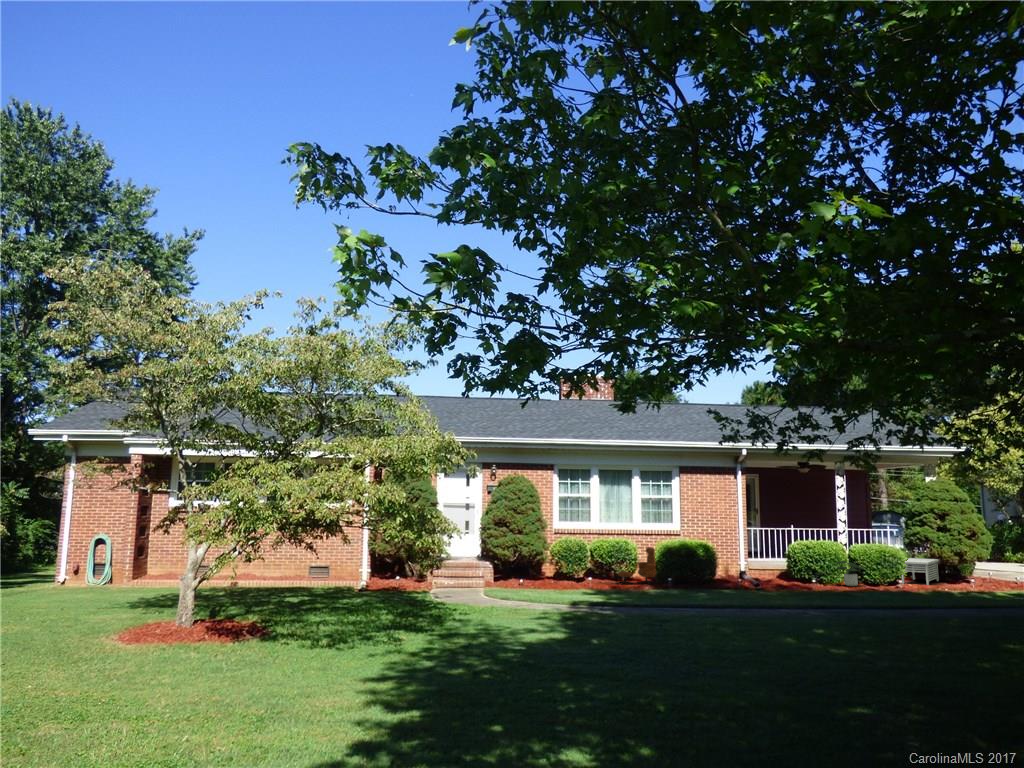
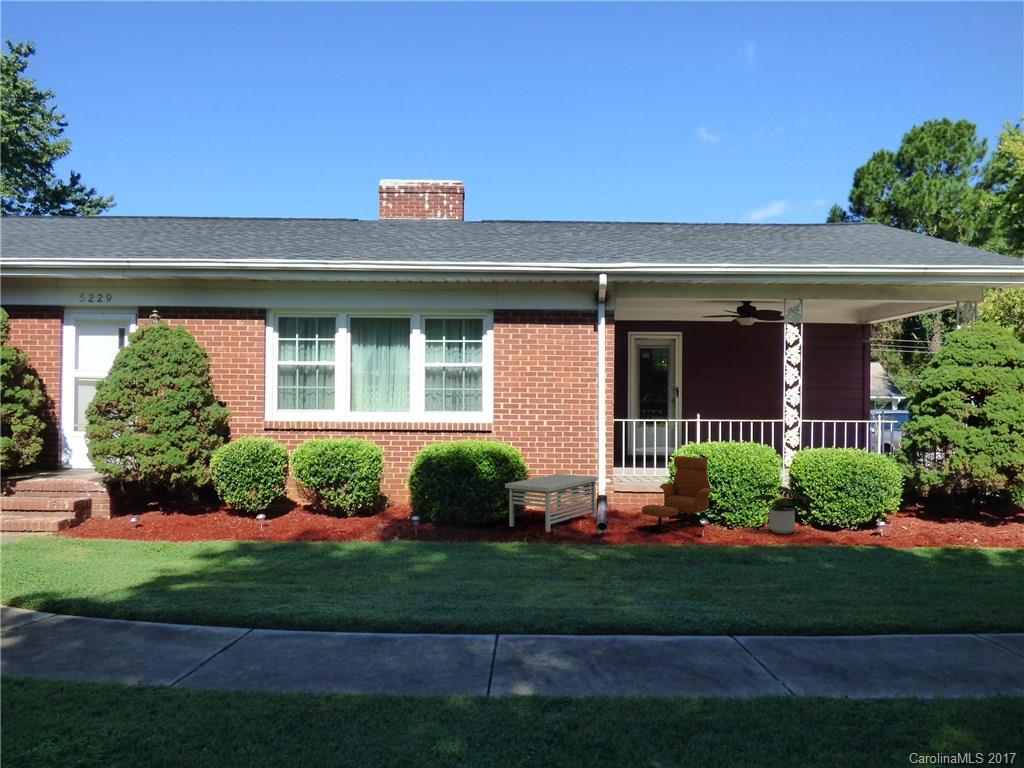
lounge chair: present [618,547,656,584] -> present [642,456,714,534]
storage bench: present [902,558,939,585] -> present [505,474,598,532]

